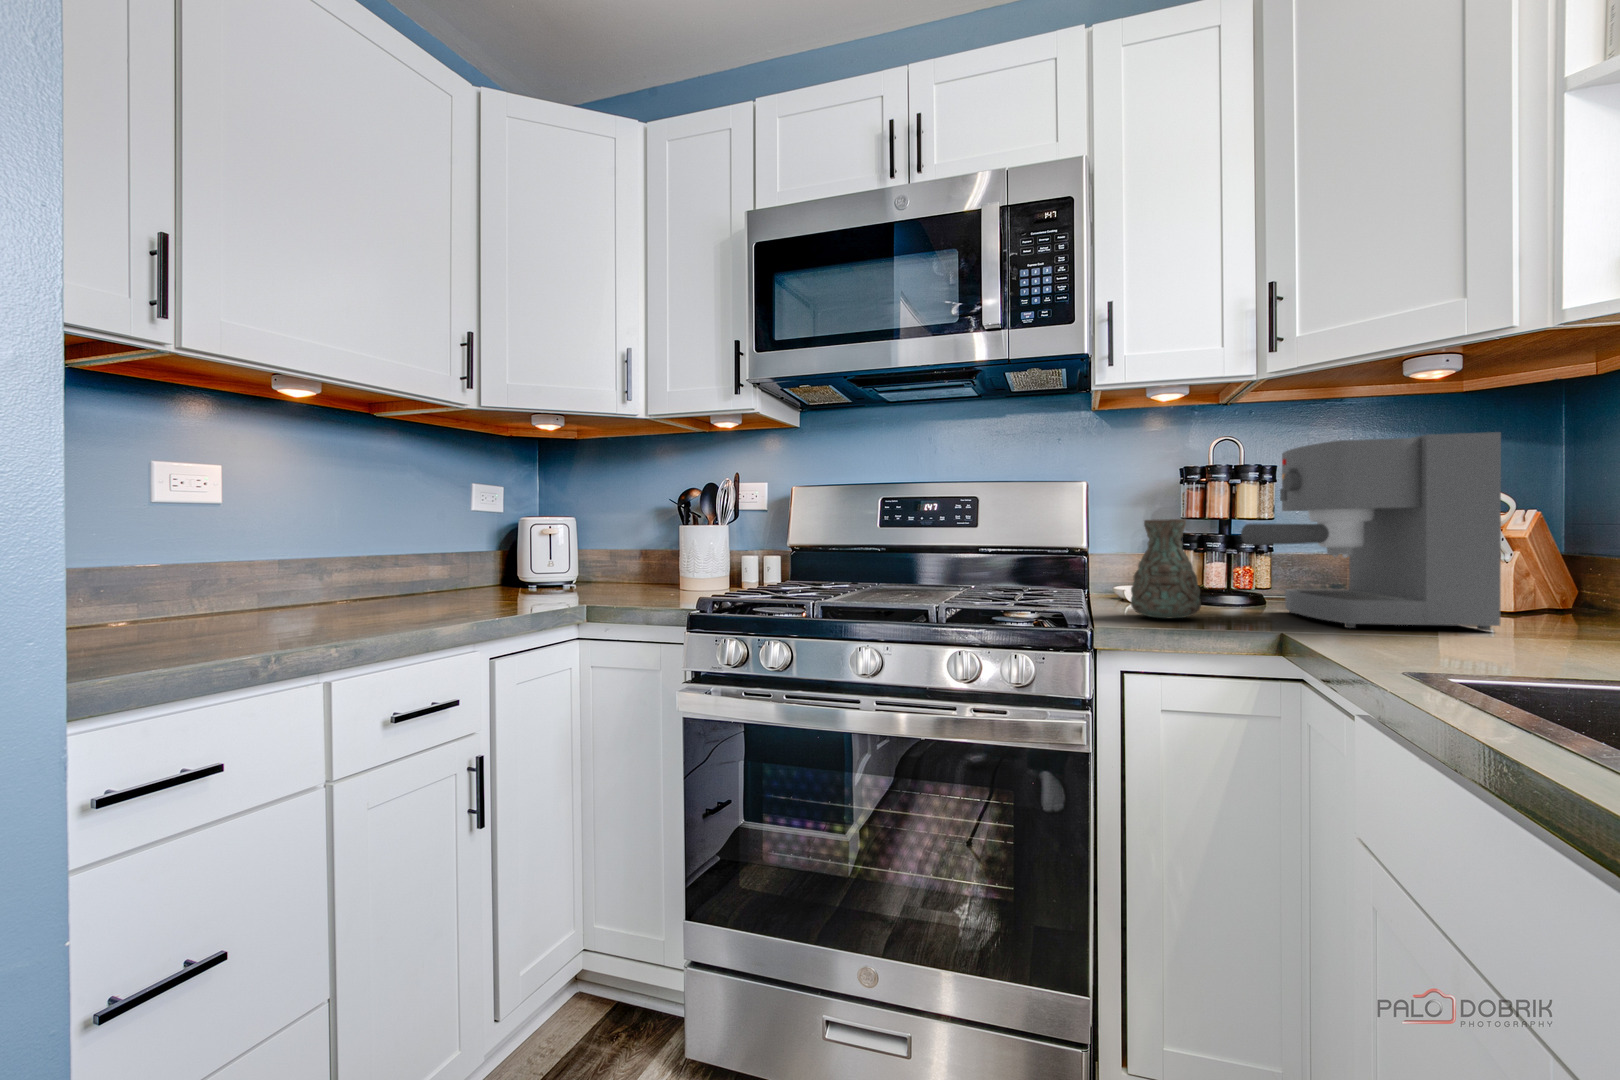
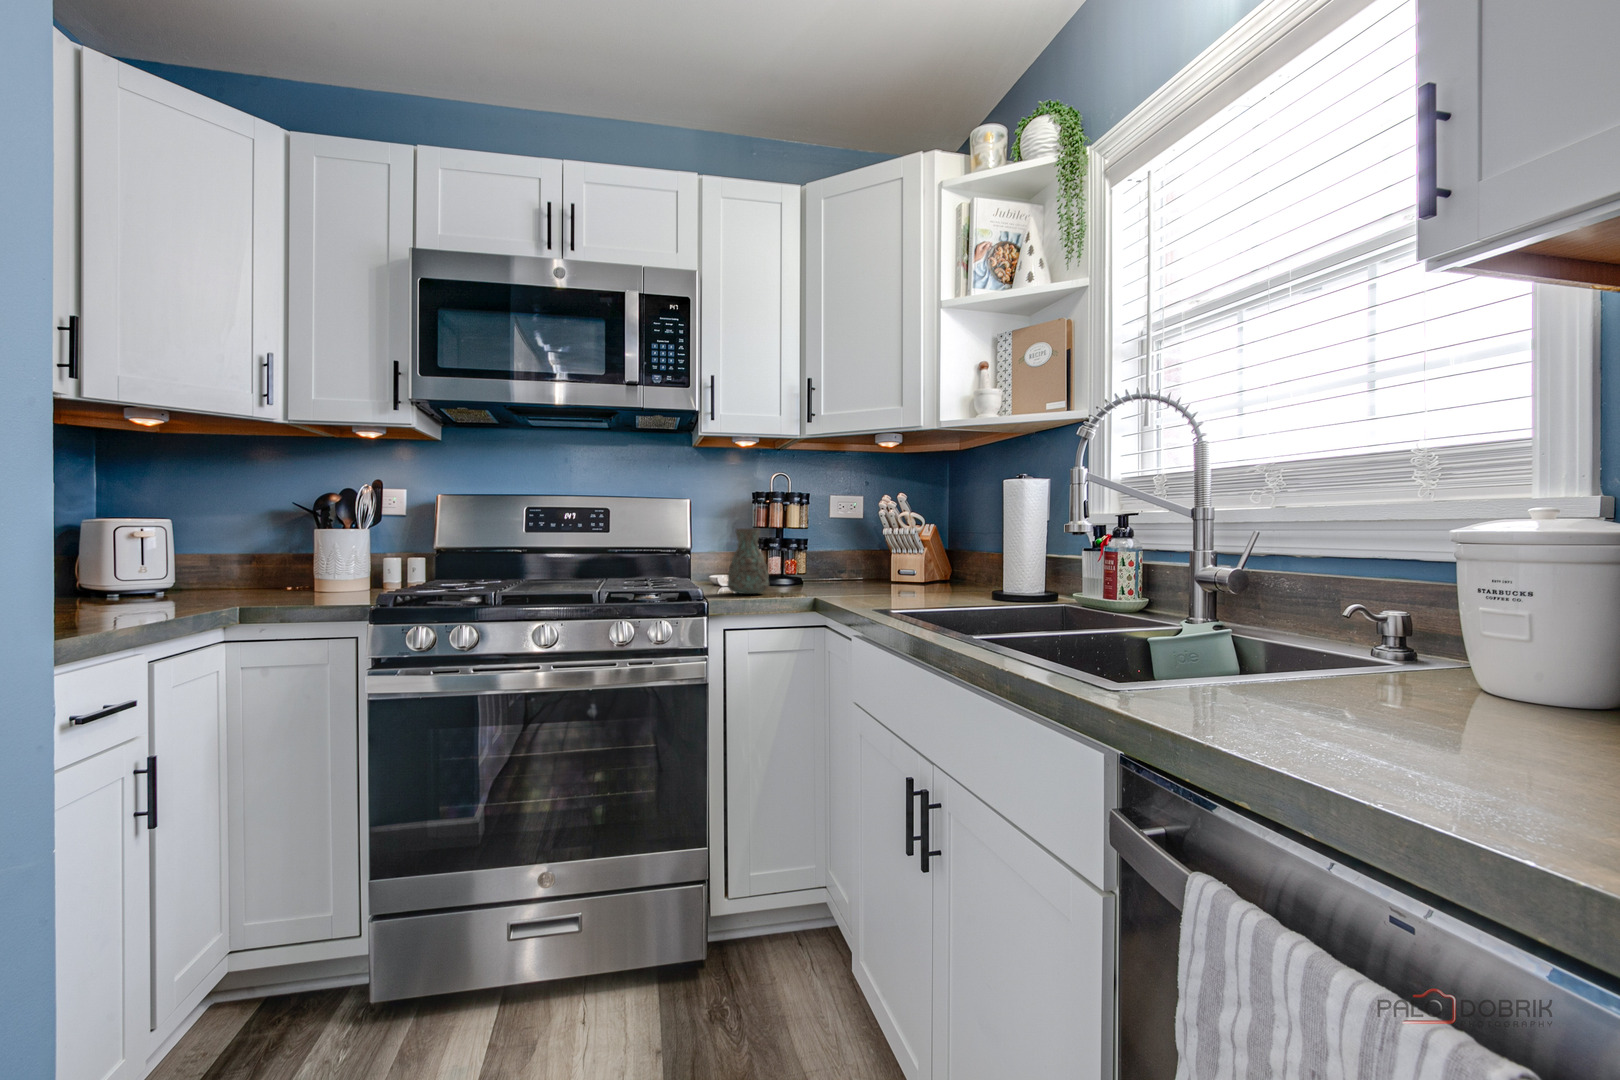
coffee maker: present [1241,432,1501,630] -> none [791,482,912,593]

